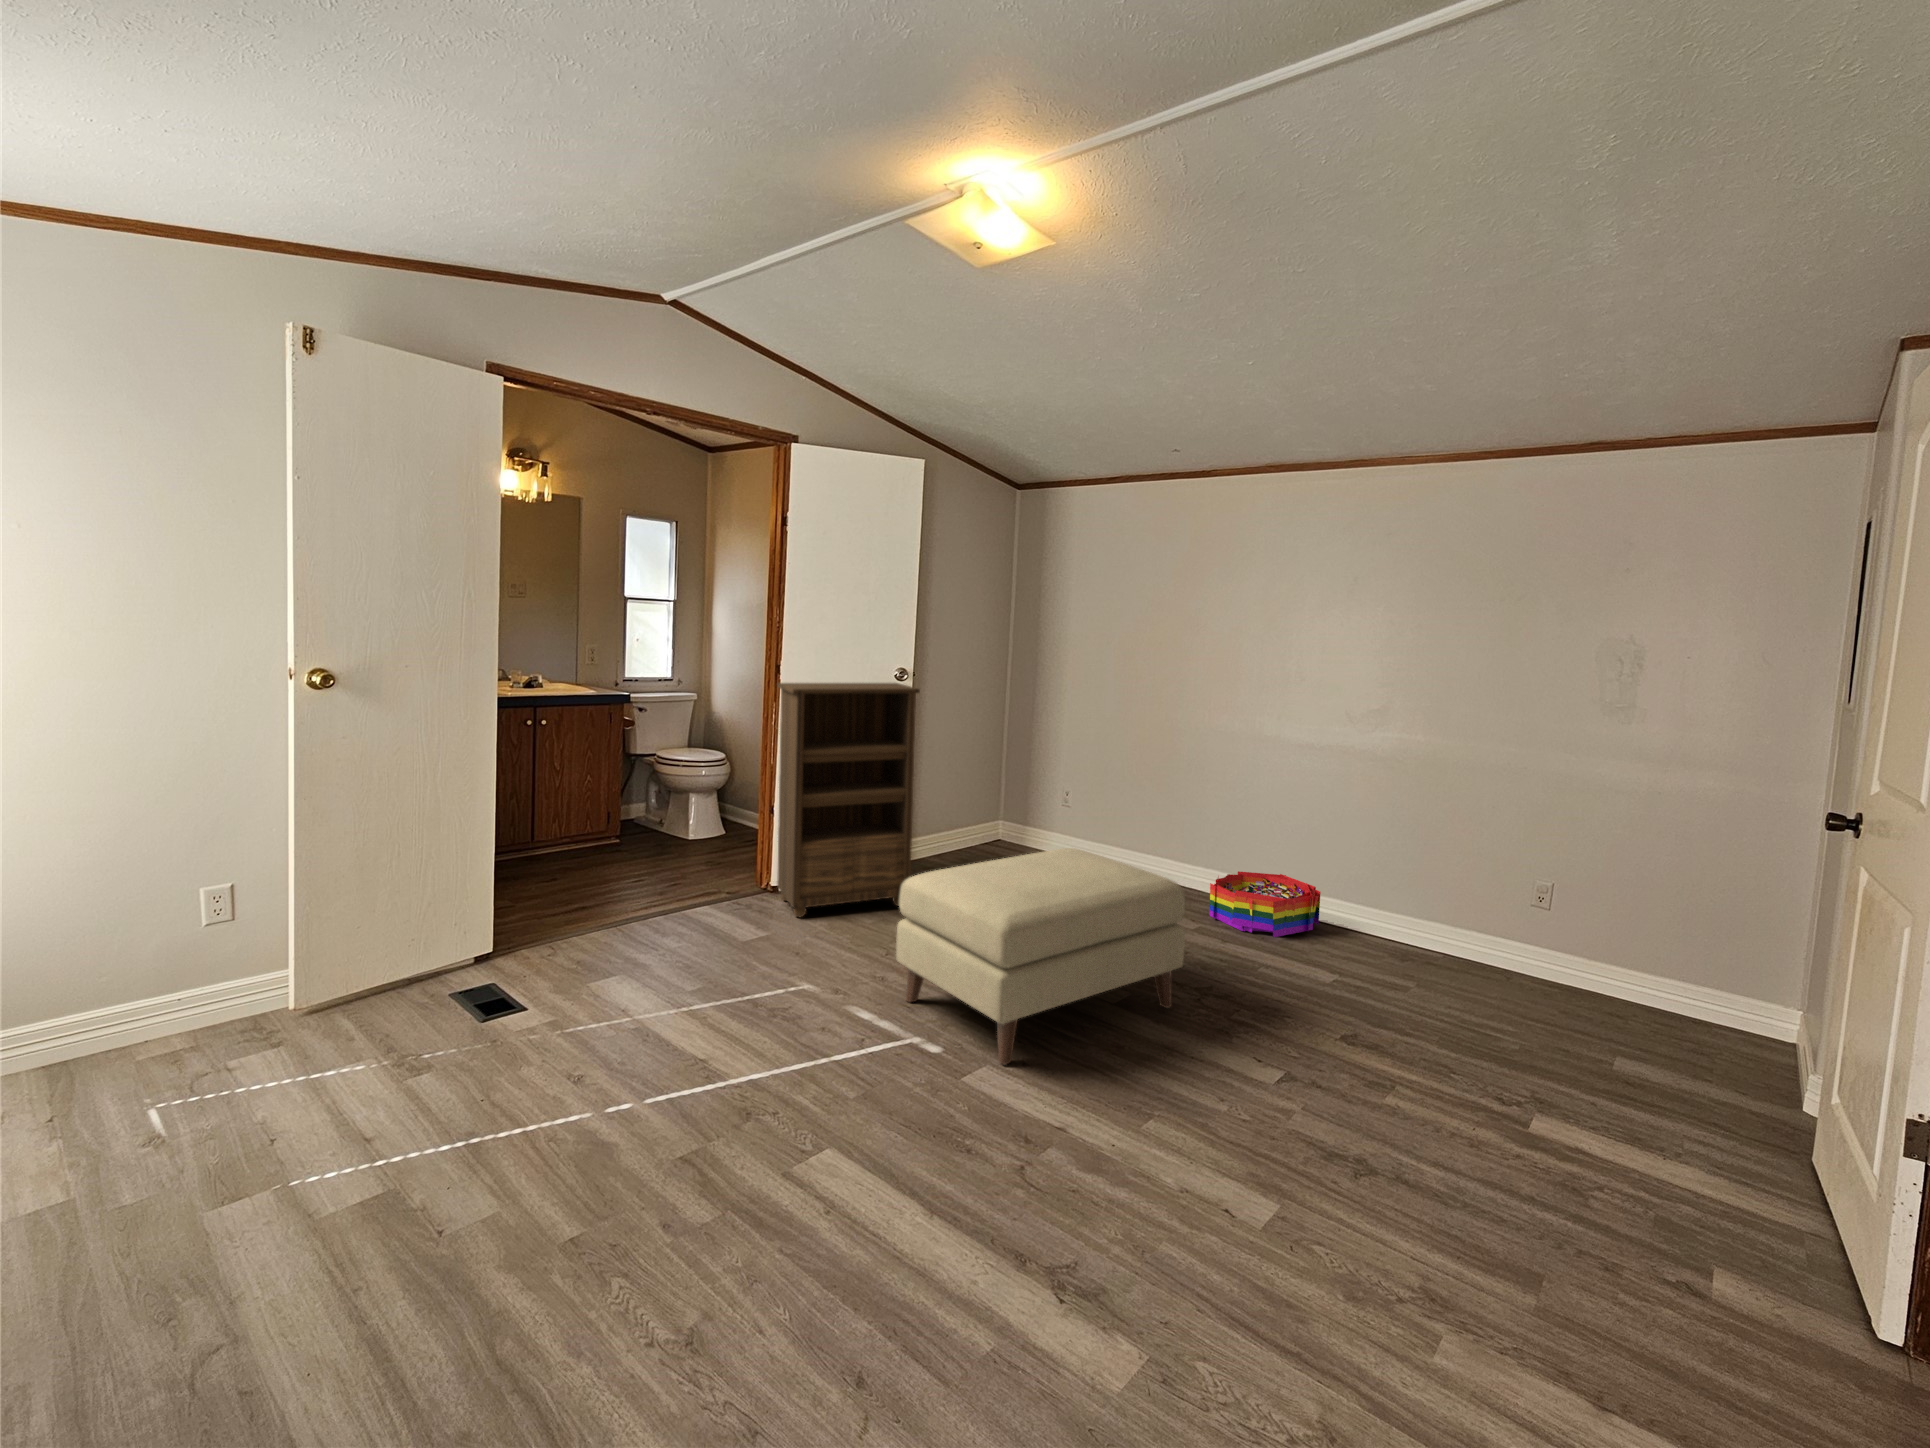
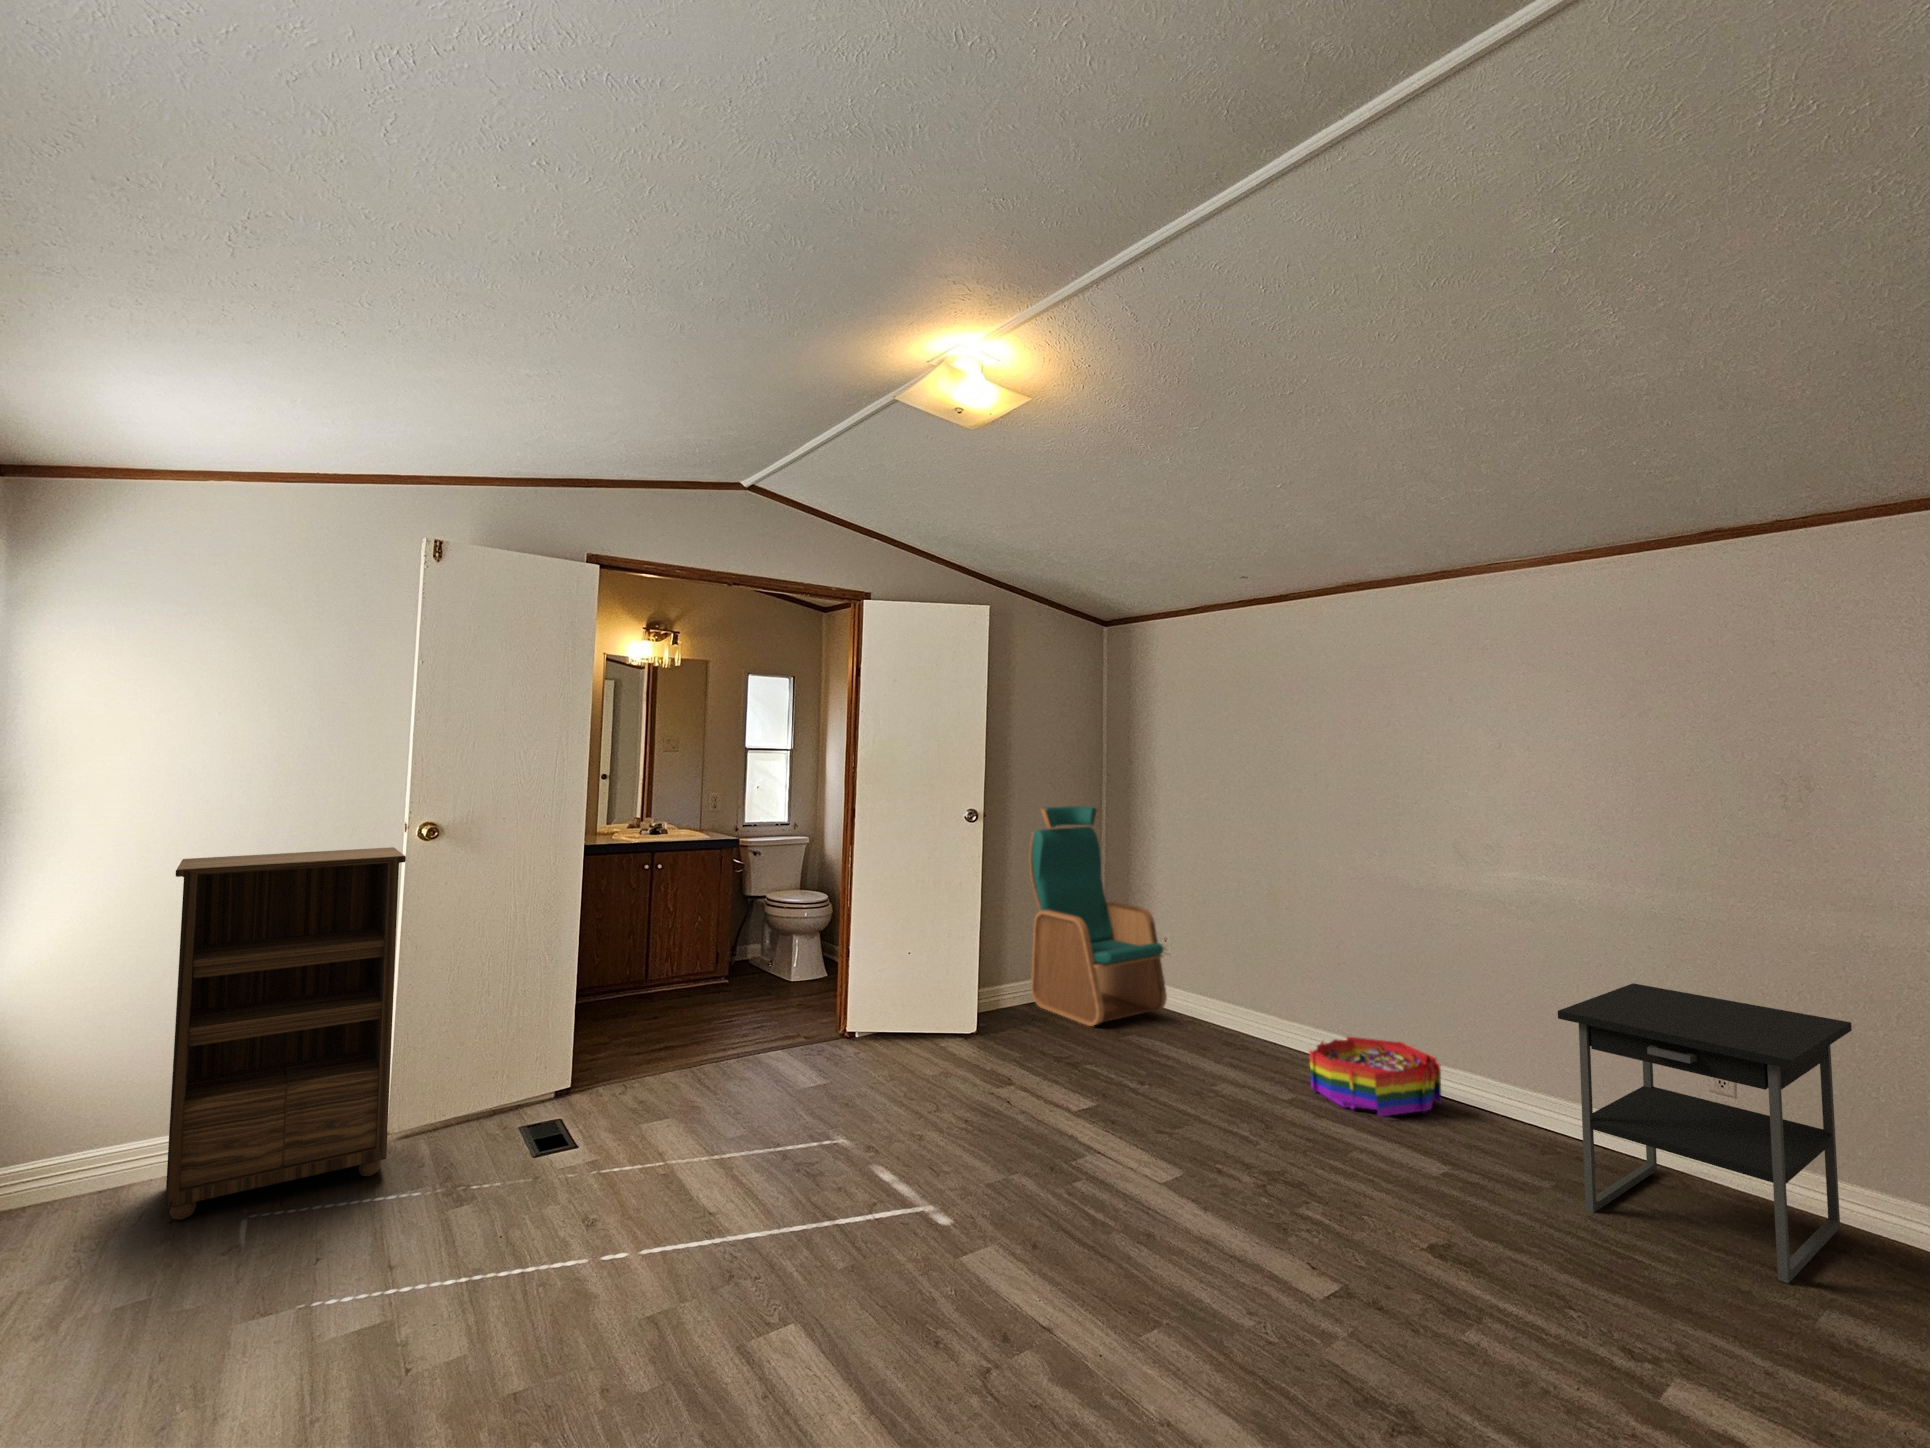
armchair: none [937,666,1066,870] -> present [1030,806,1167,1026]
bookshelf: present [777,683,920,917] -> present [165,847,406,1219]
nightstand: none [1448,821,1655,1045] -> present [1558,983,1852,1283]
ottoman: present [896,848,1185,1065] -> none [923,1004,1233,1244]

